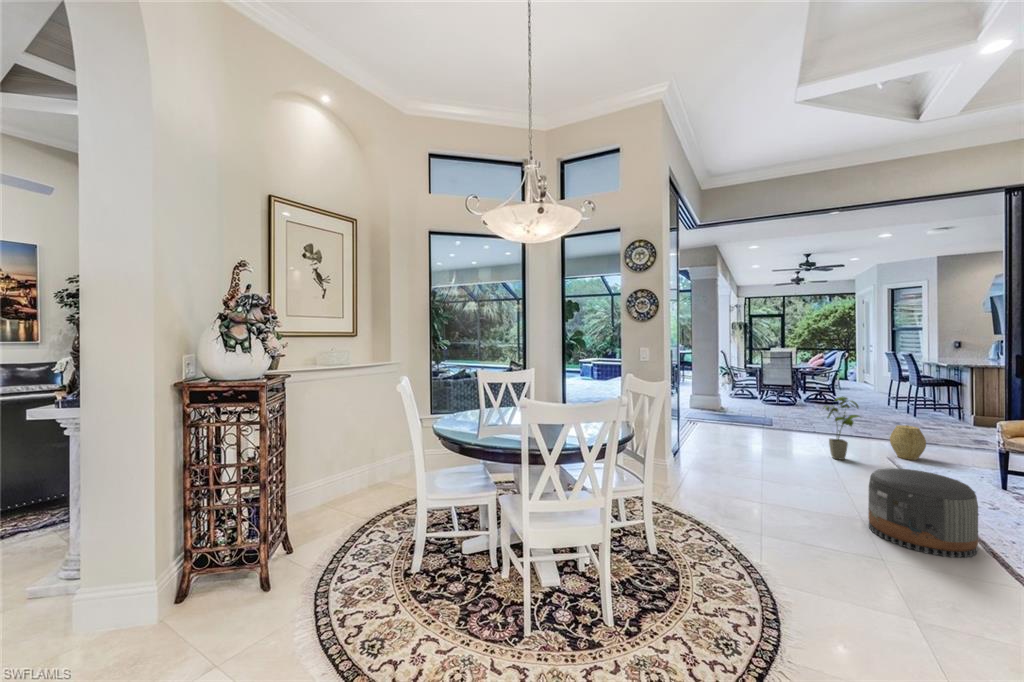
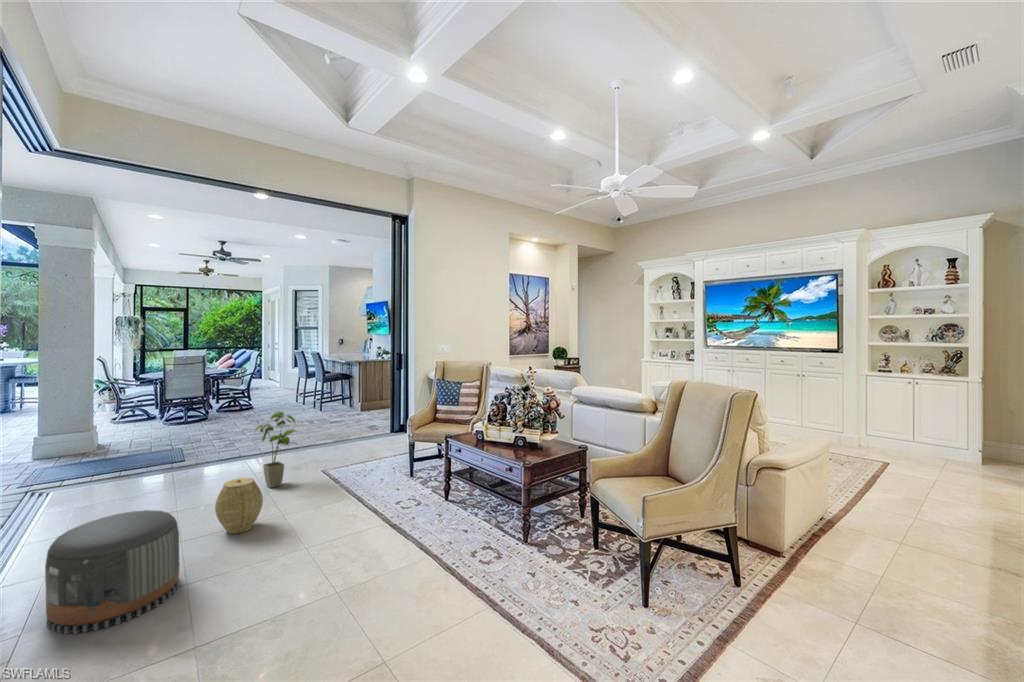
woven basket: present [890,425,926,460] -> present [215,478,263,534]
pouf: present [868,468,978,558] -> present [45,510,179,634]

